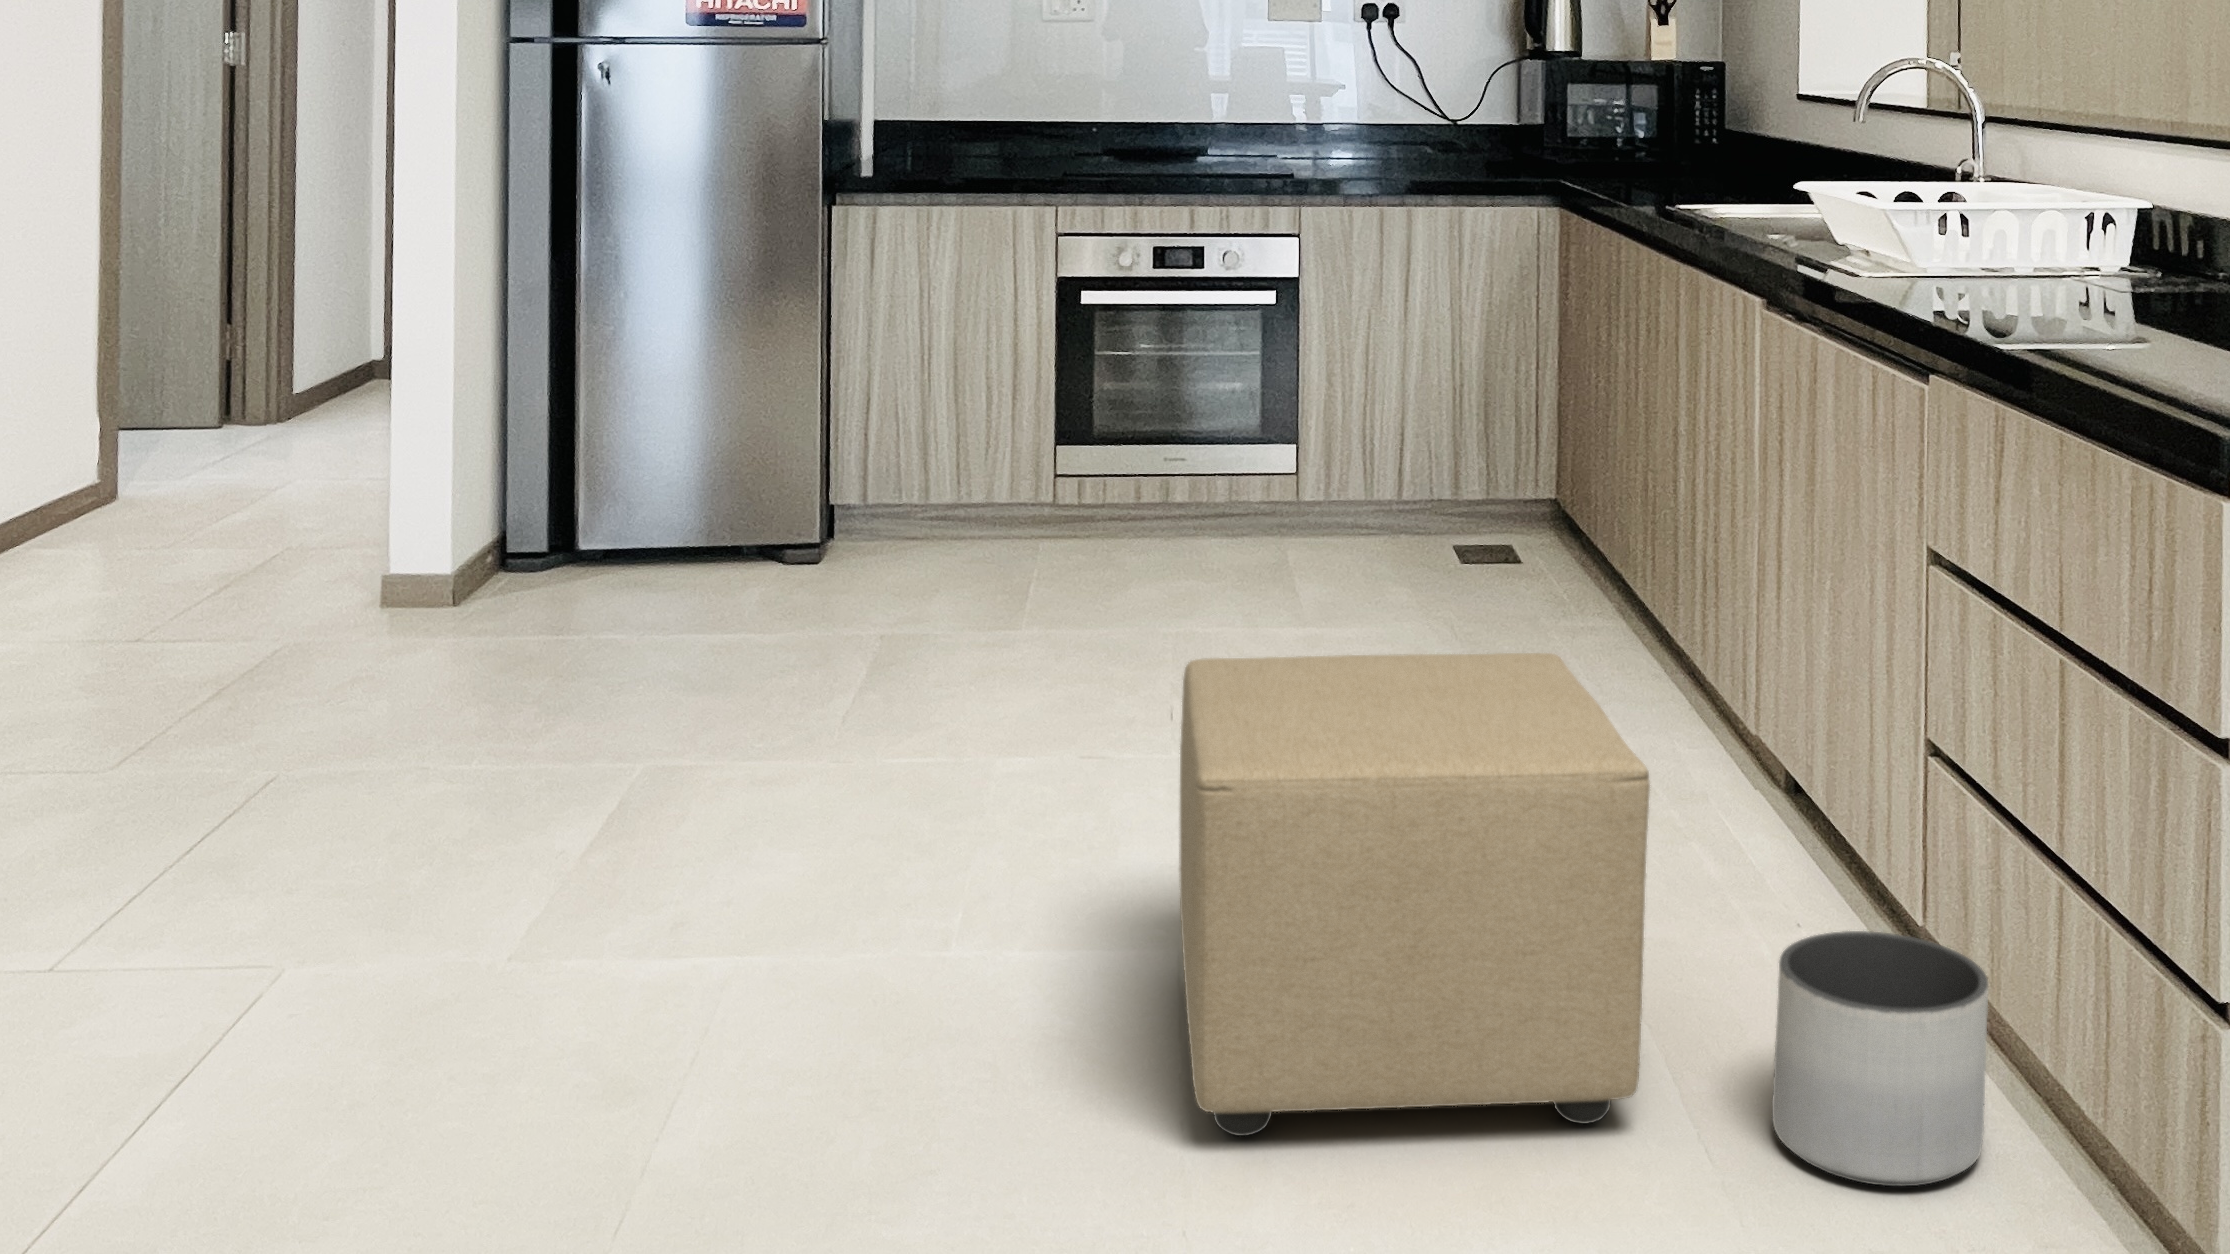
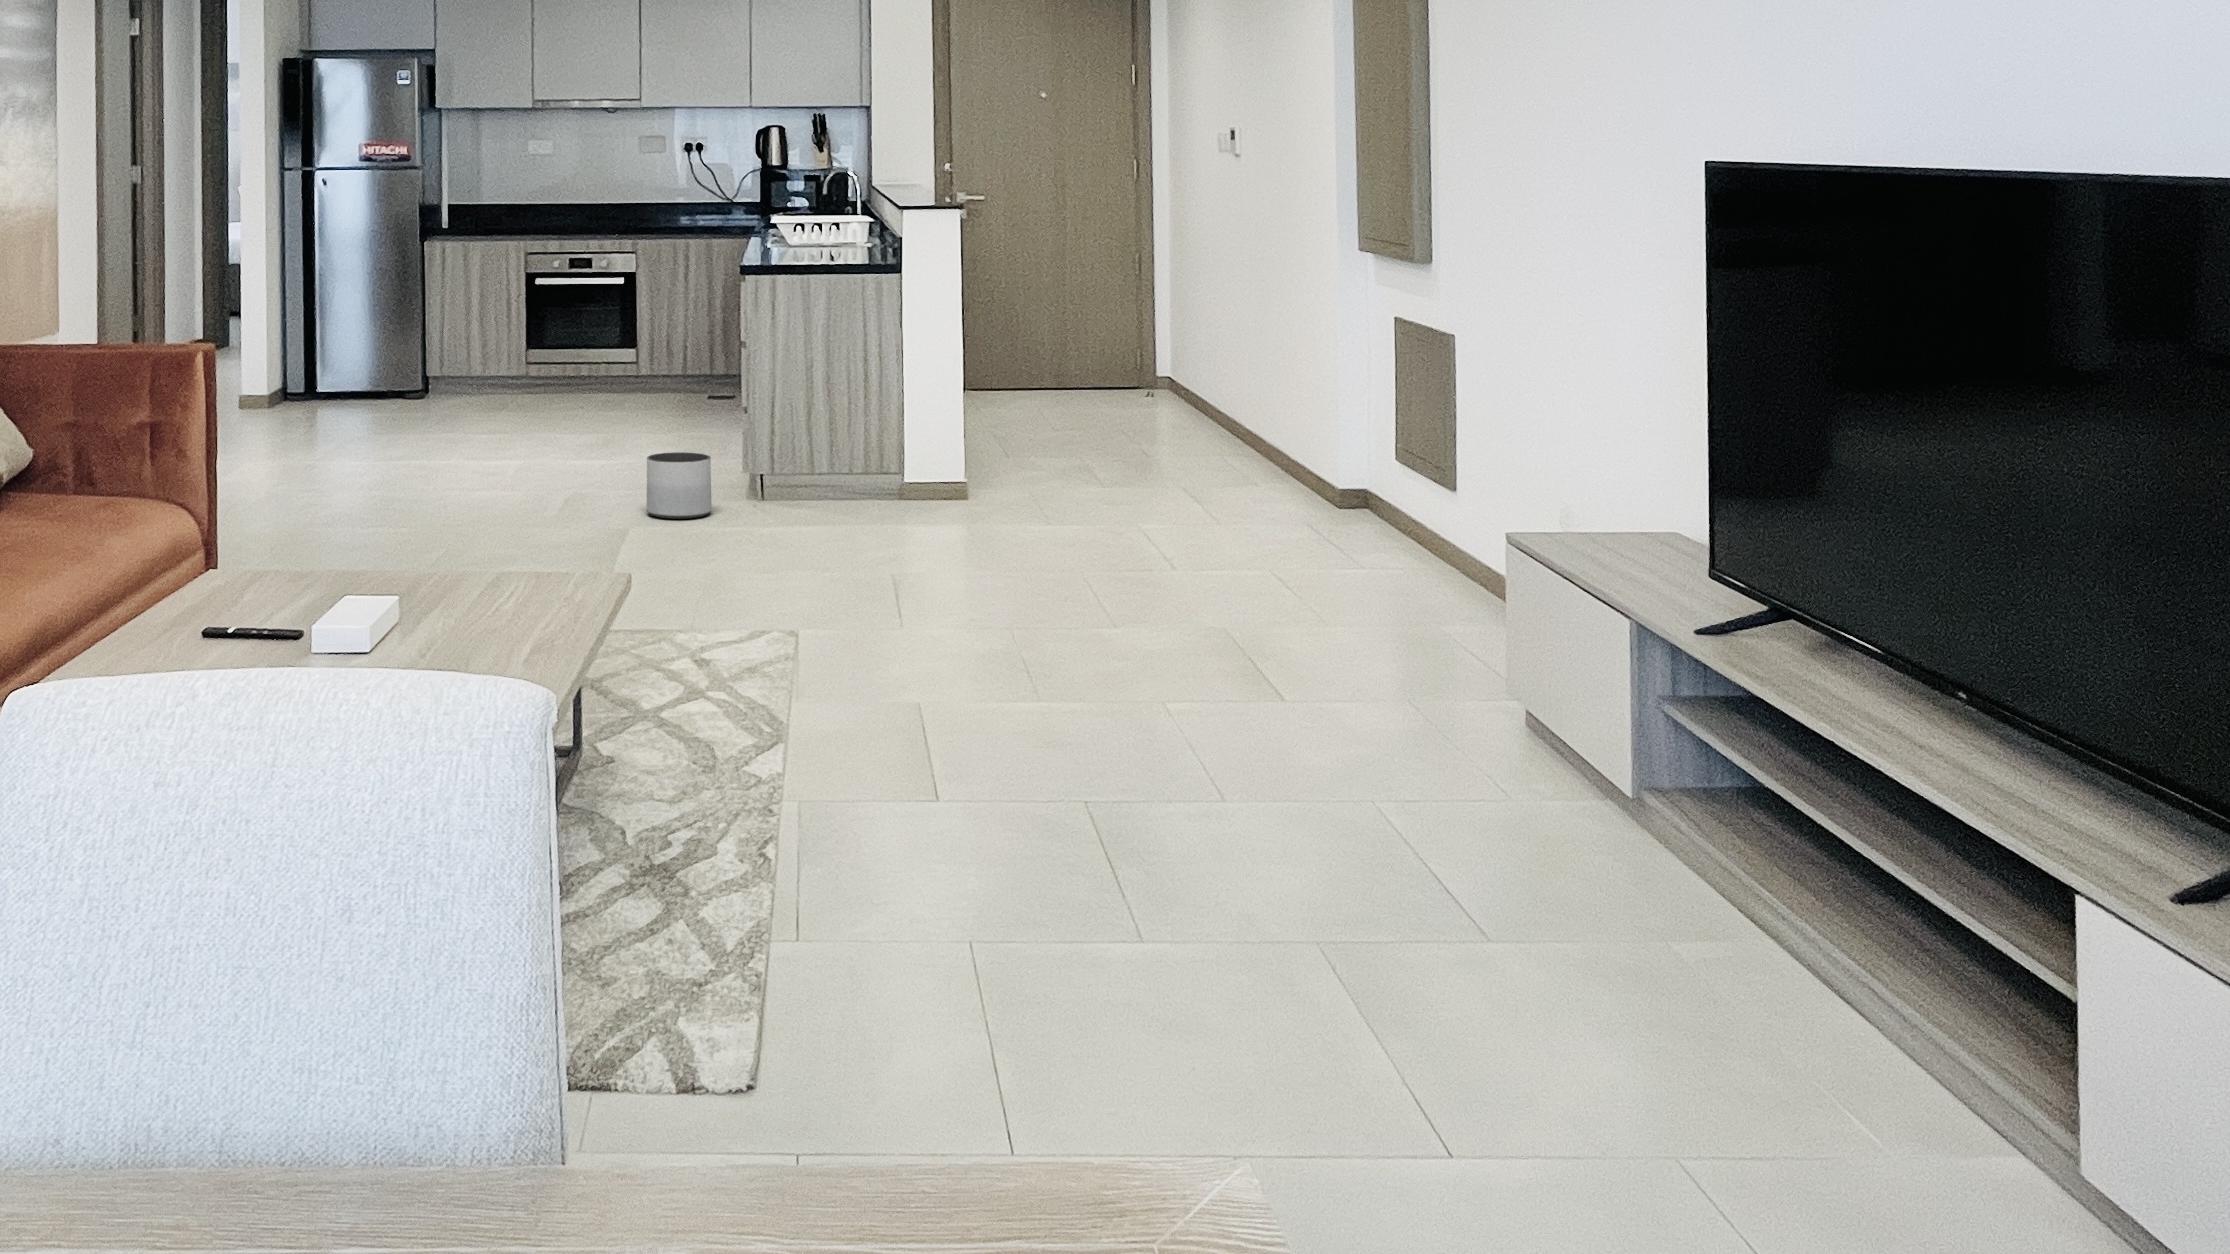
ottoman: present [1179,653,1650,1136] -> none [467,377,620,509]

